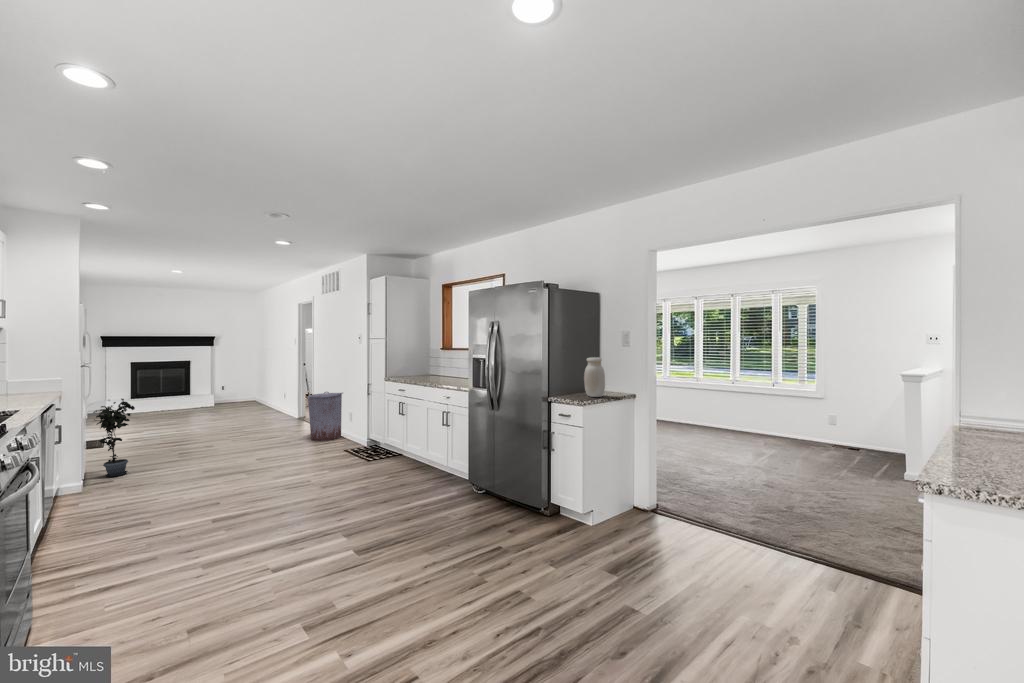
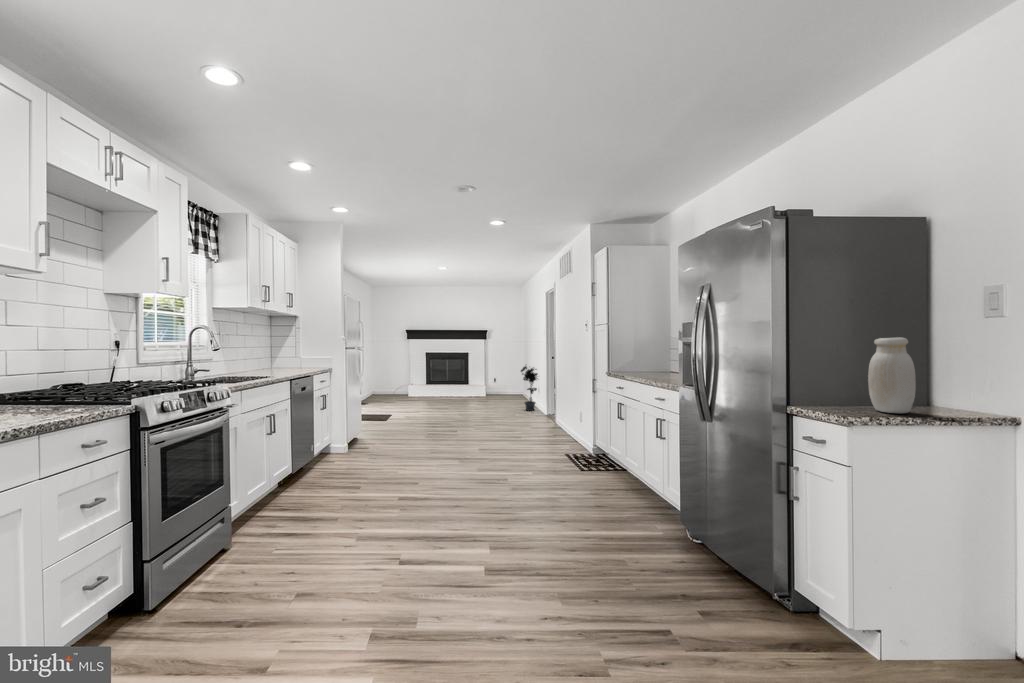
trash can: present [308,392,343,441] -> none [538,387,575,444]
potted plant: present [93,399,135,477] -> present [521,366,538,411]

